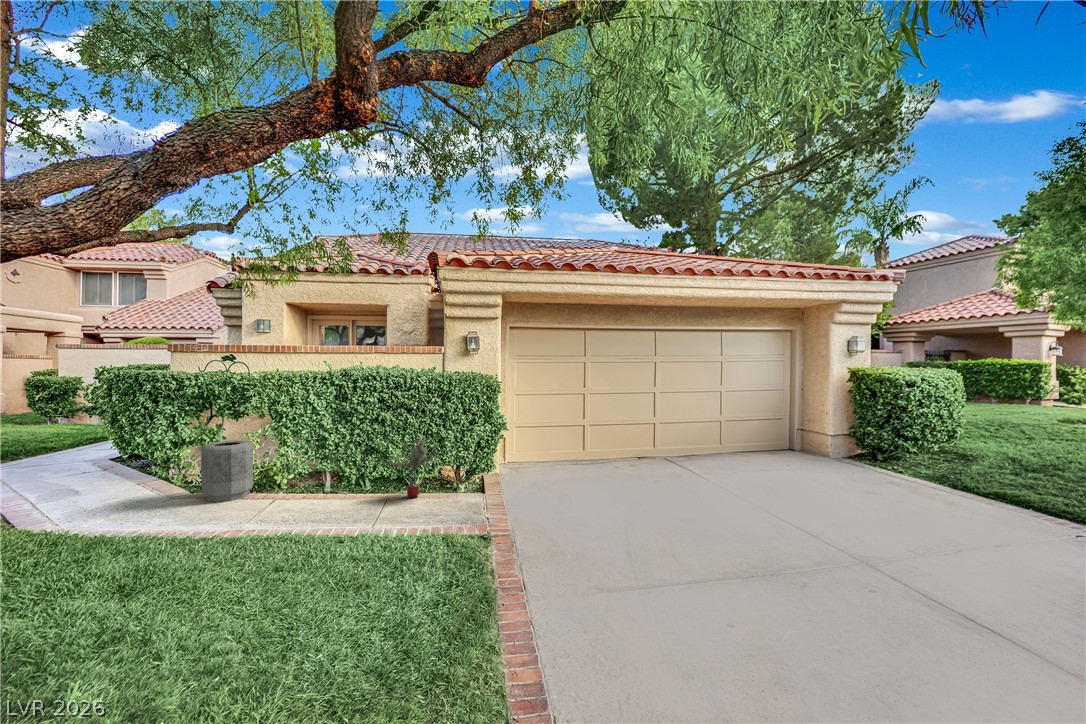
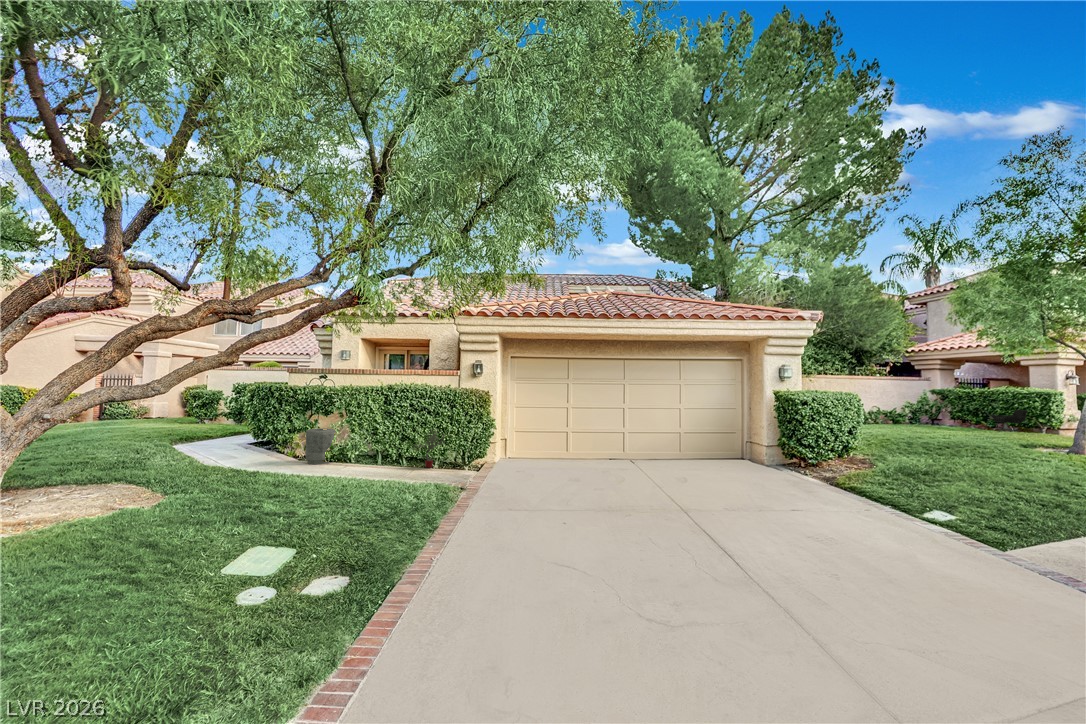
lounge chair: none [984,382,1024,404] -> present [993,409,1028,429]

